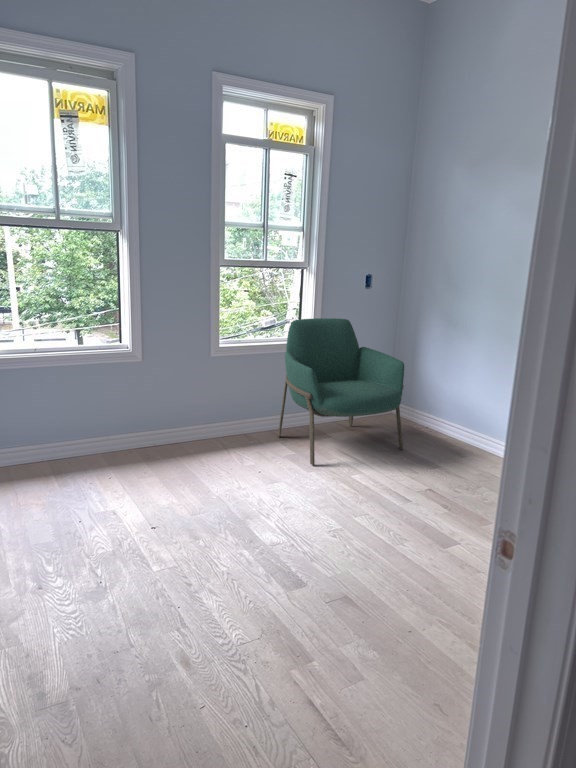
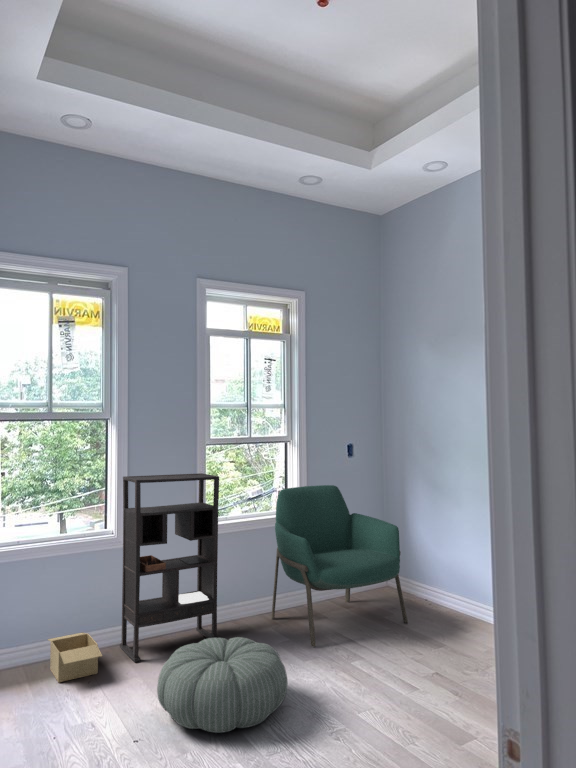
bookshelf: none [136,298,231,467] -> present [120,473,219,662]
cardboard box: none [71,438,117,480] -> present [48,633,102,682]
pouf: none [162,453,282,536] -> present [157,637,287,733]

